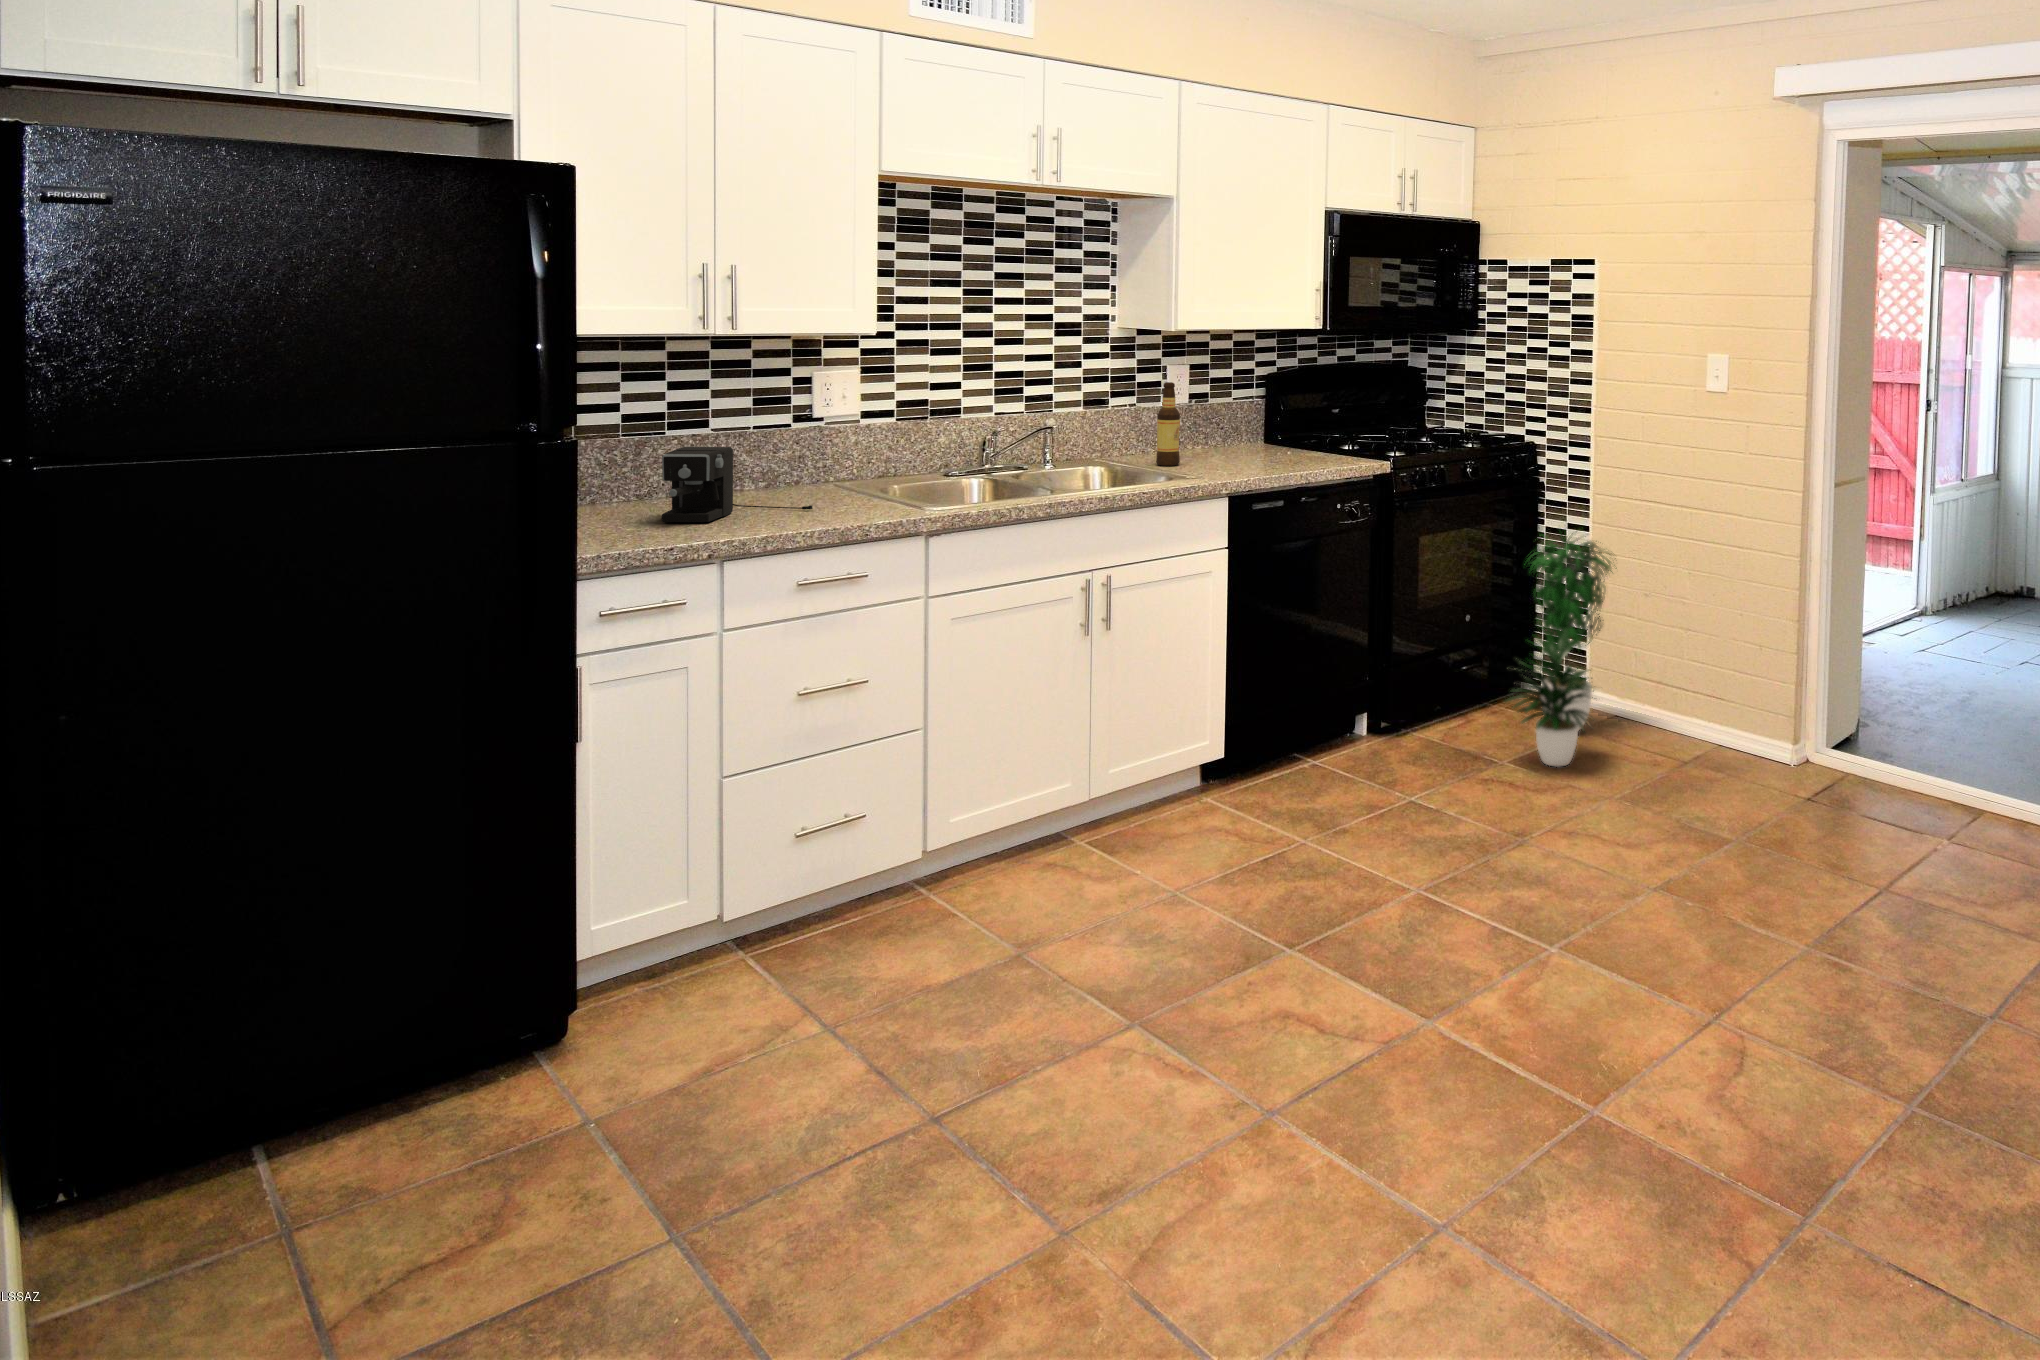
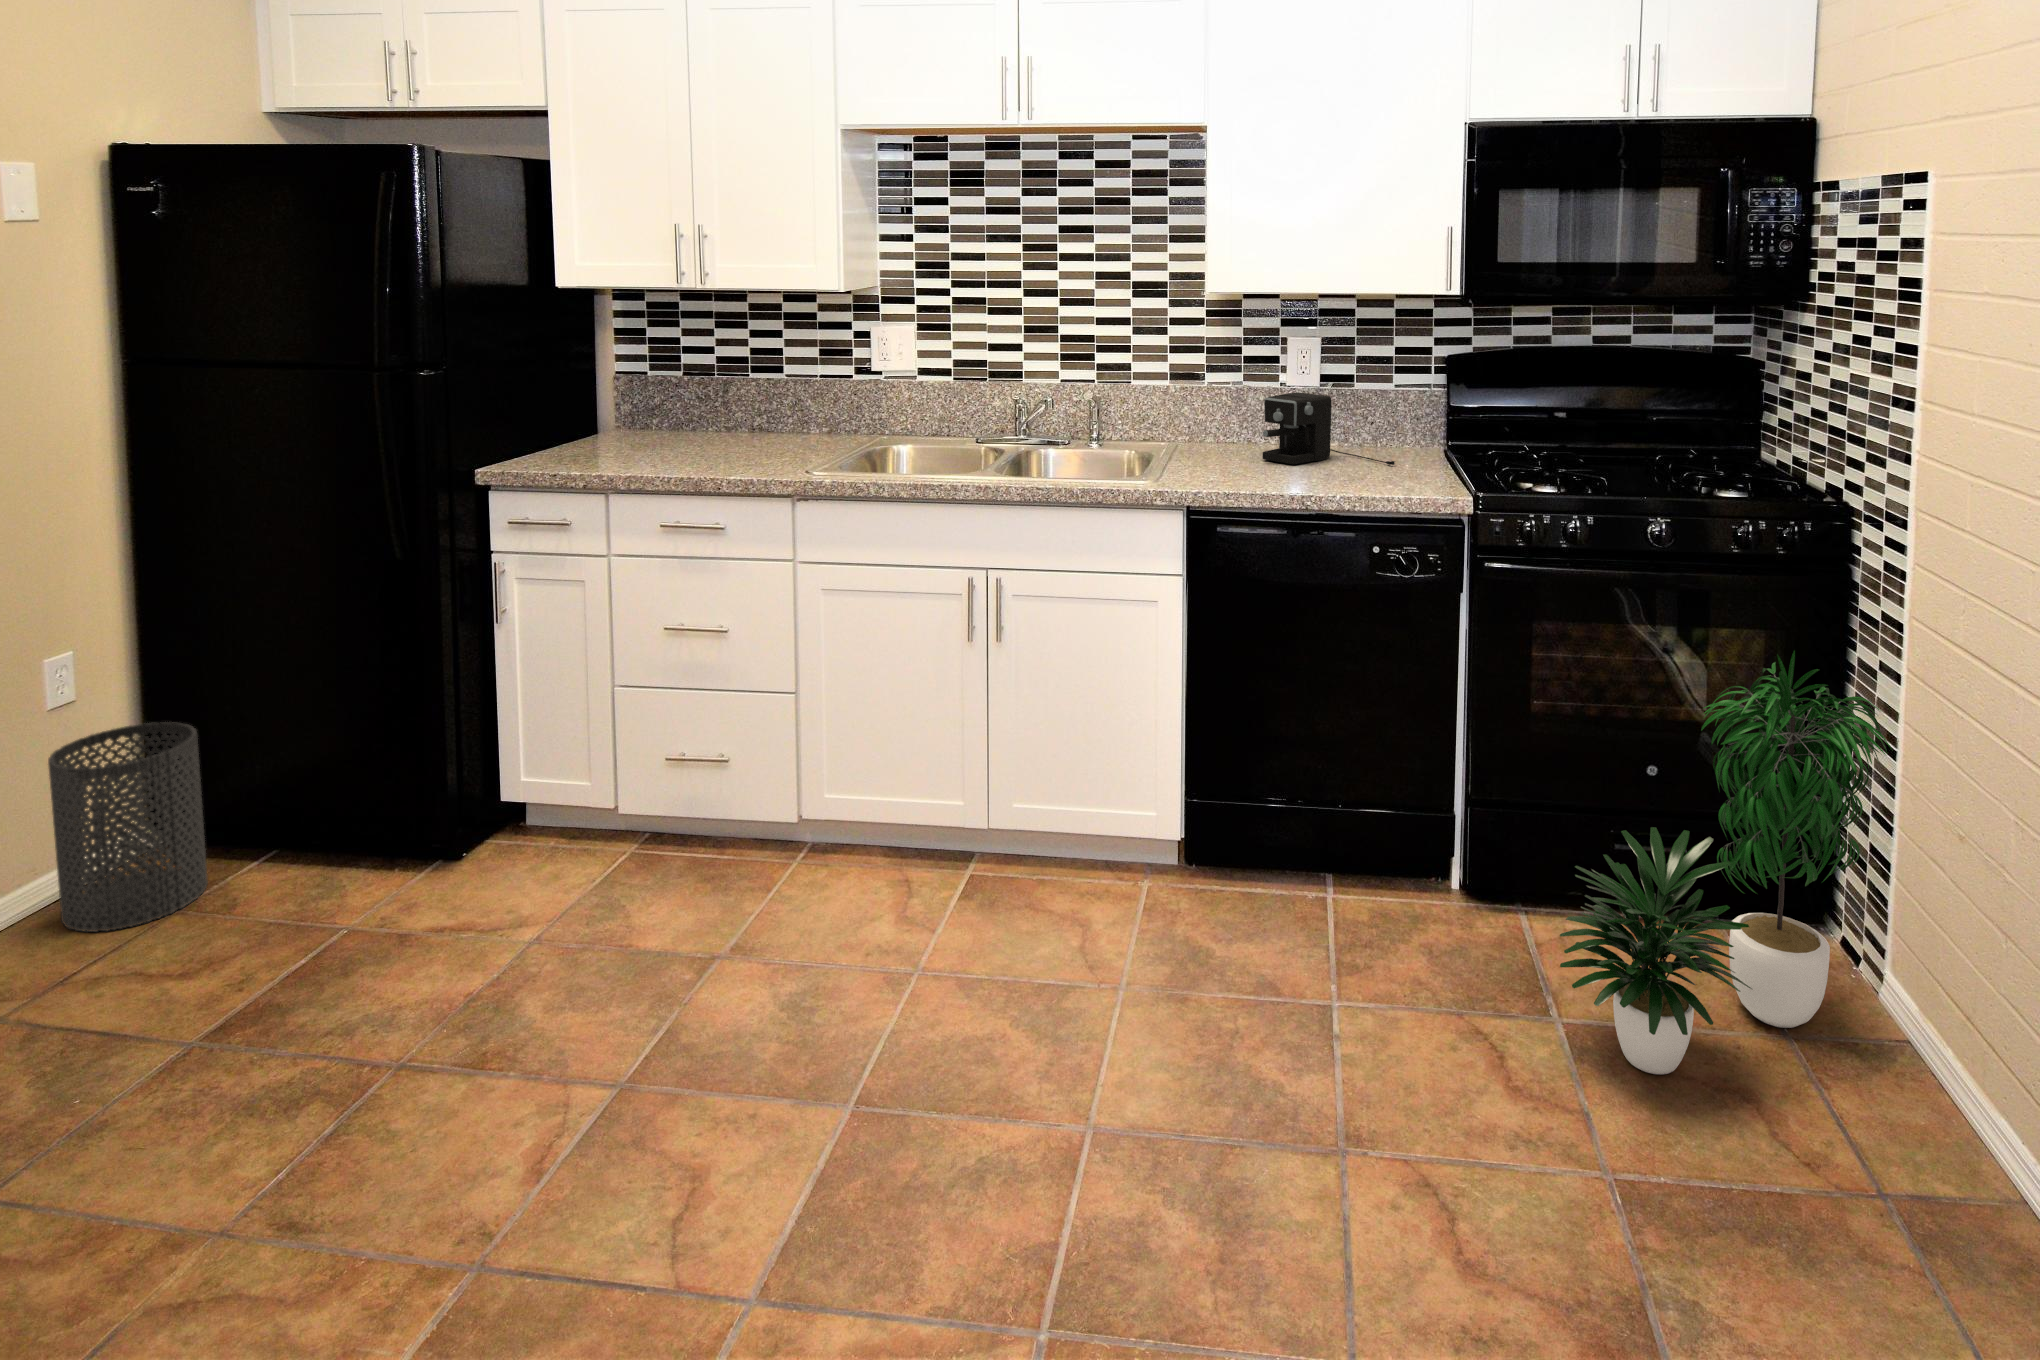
bottle: present [1156,382,1180,466] -> none [1200,357,1229,461]
coffee maker: present [662,447,813,522] -> present [1262,392,1395,465]
trash can: none [55,977,298,1322] -> present [48,722,208,932]

